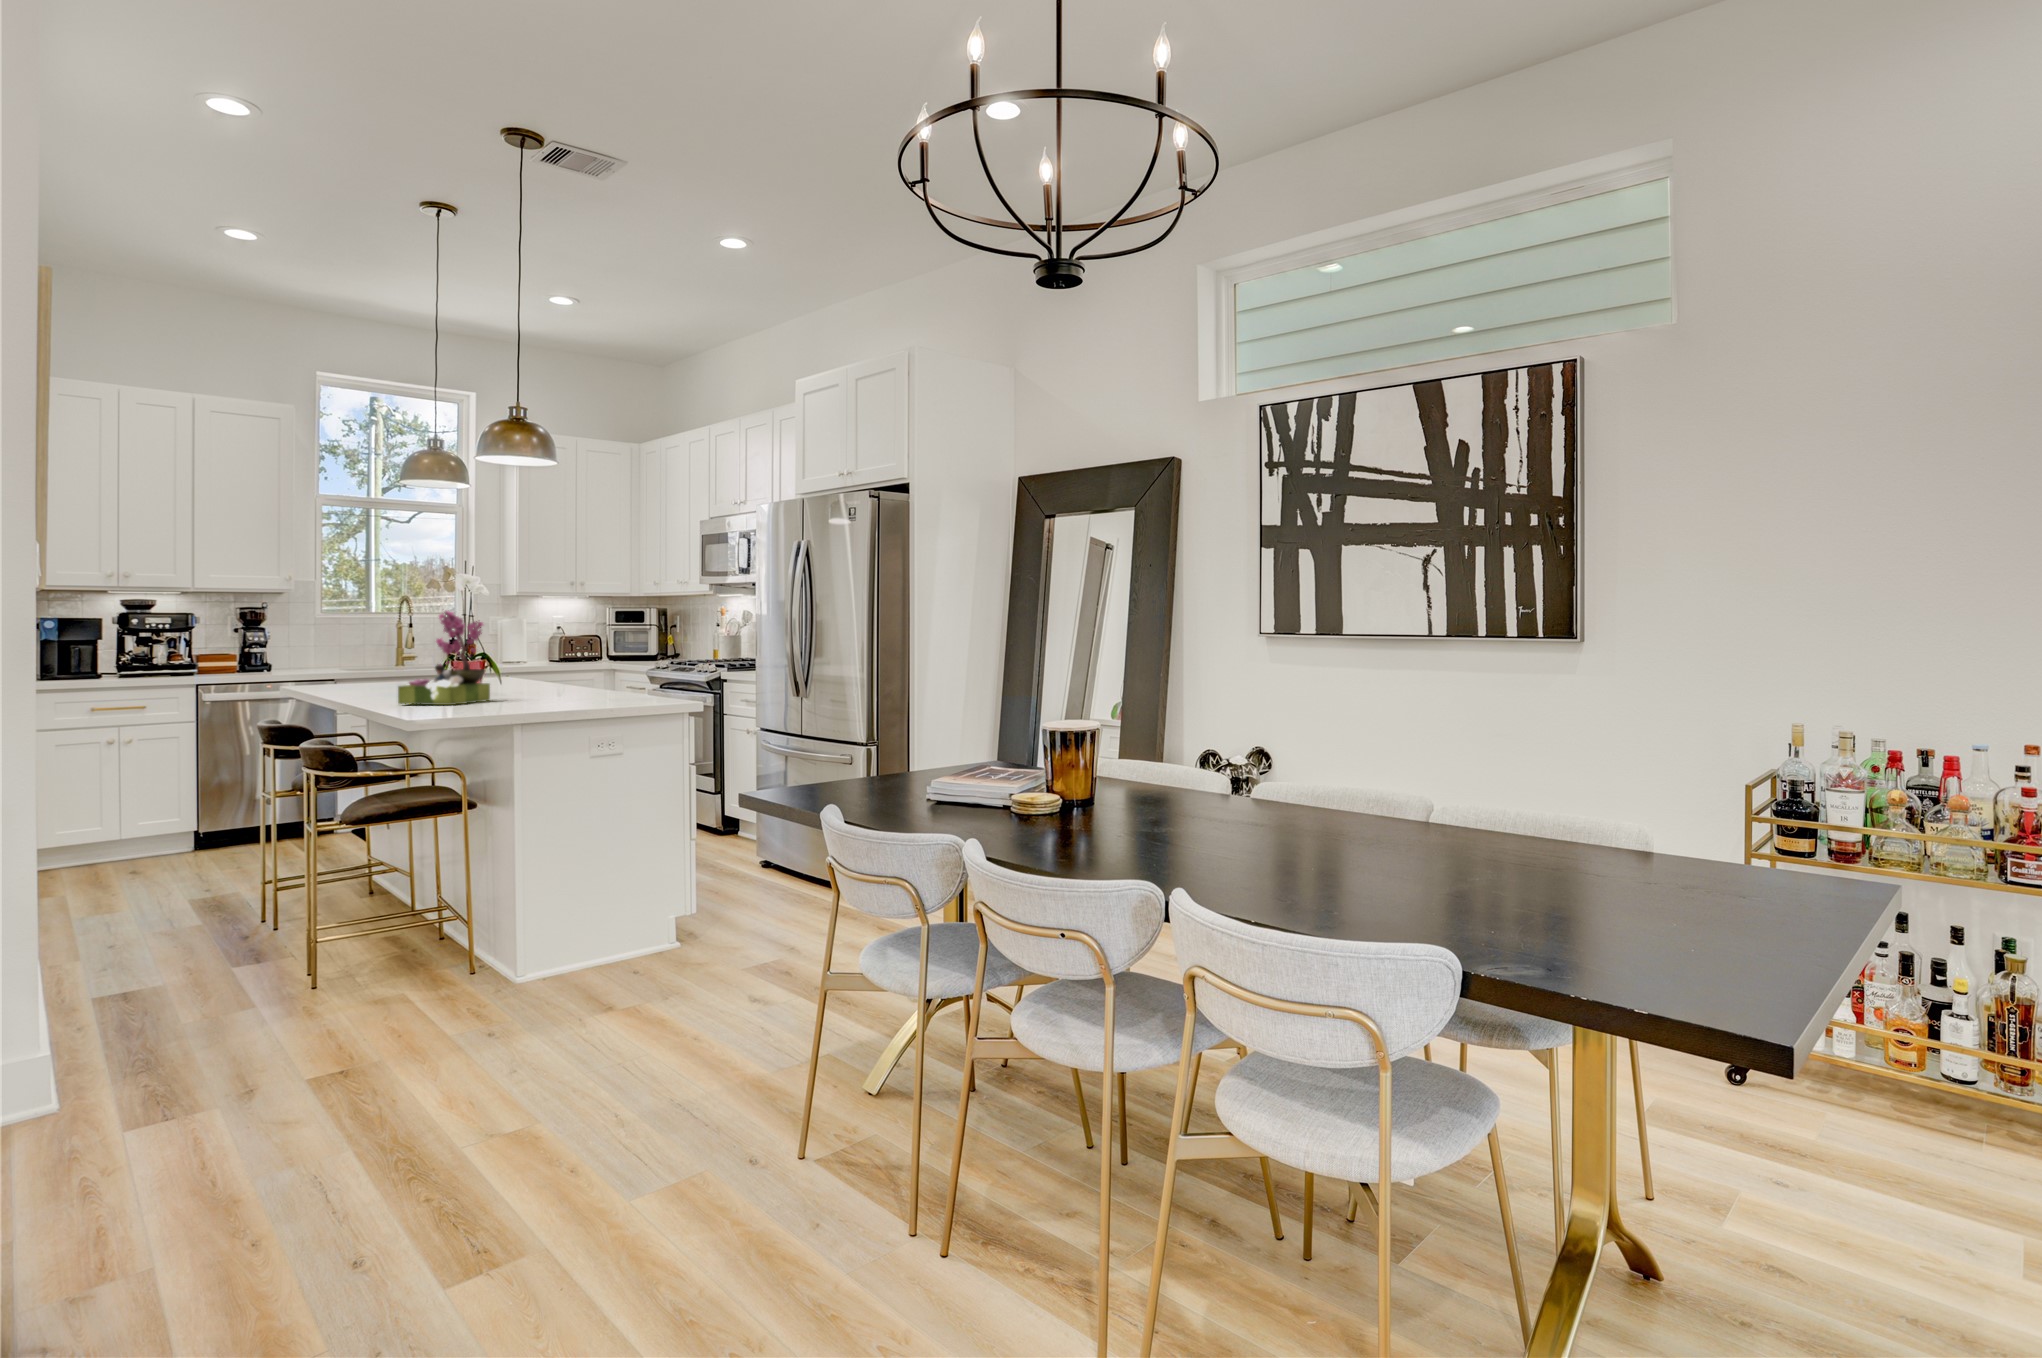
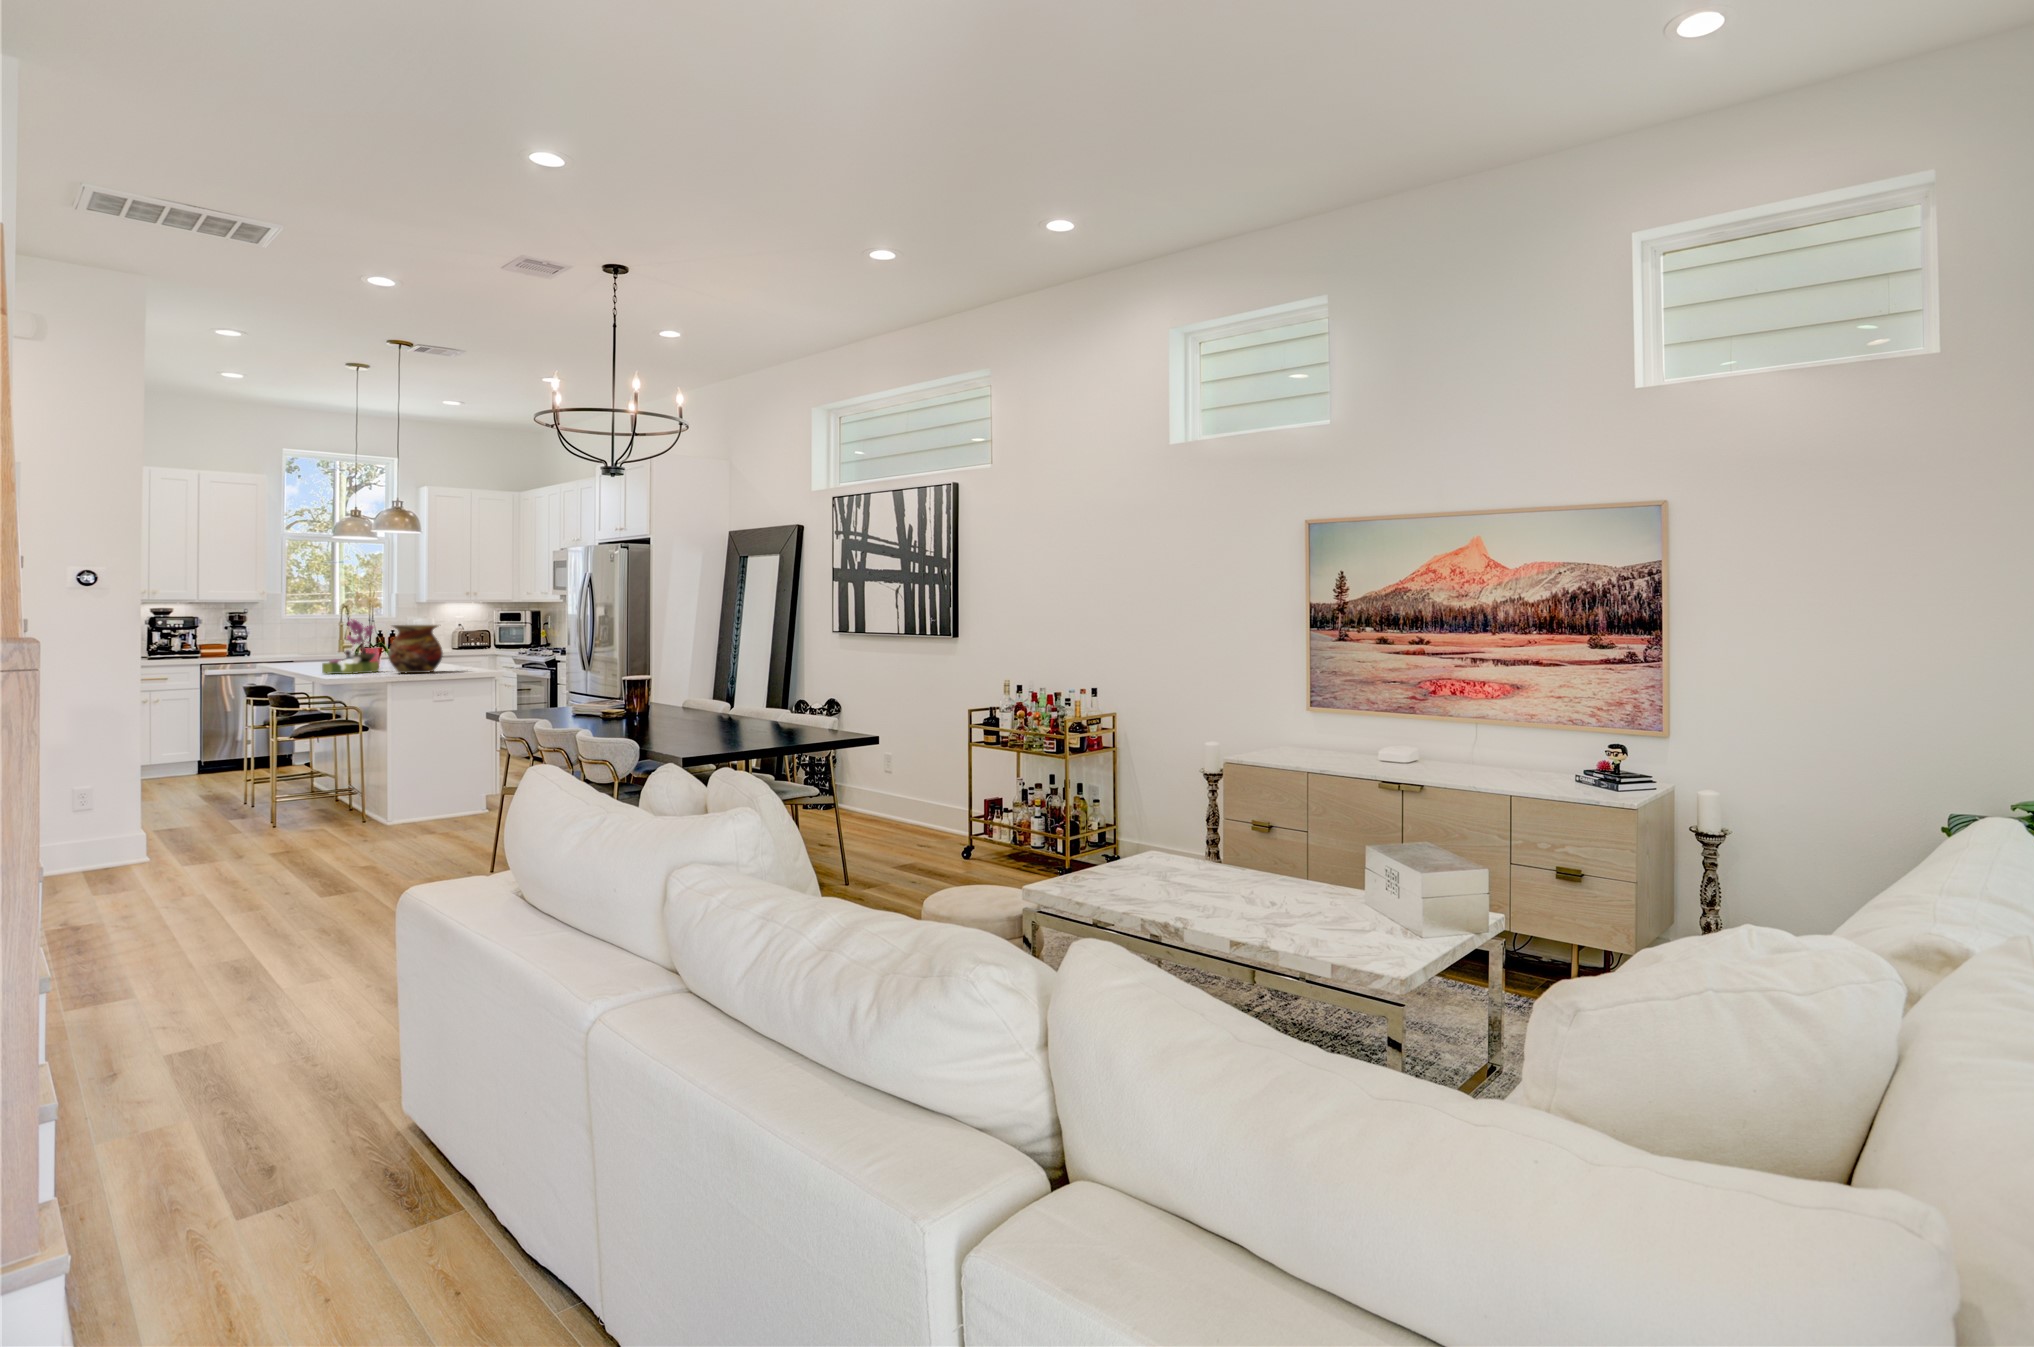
vase: none [514,620,603,705] -> present [388,625,443,673]

